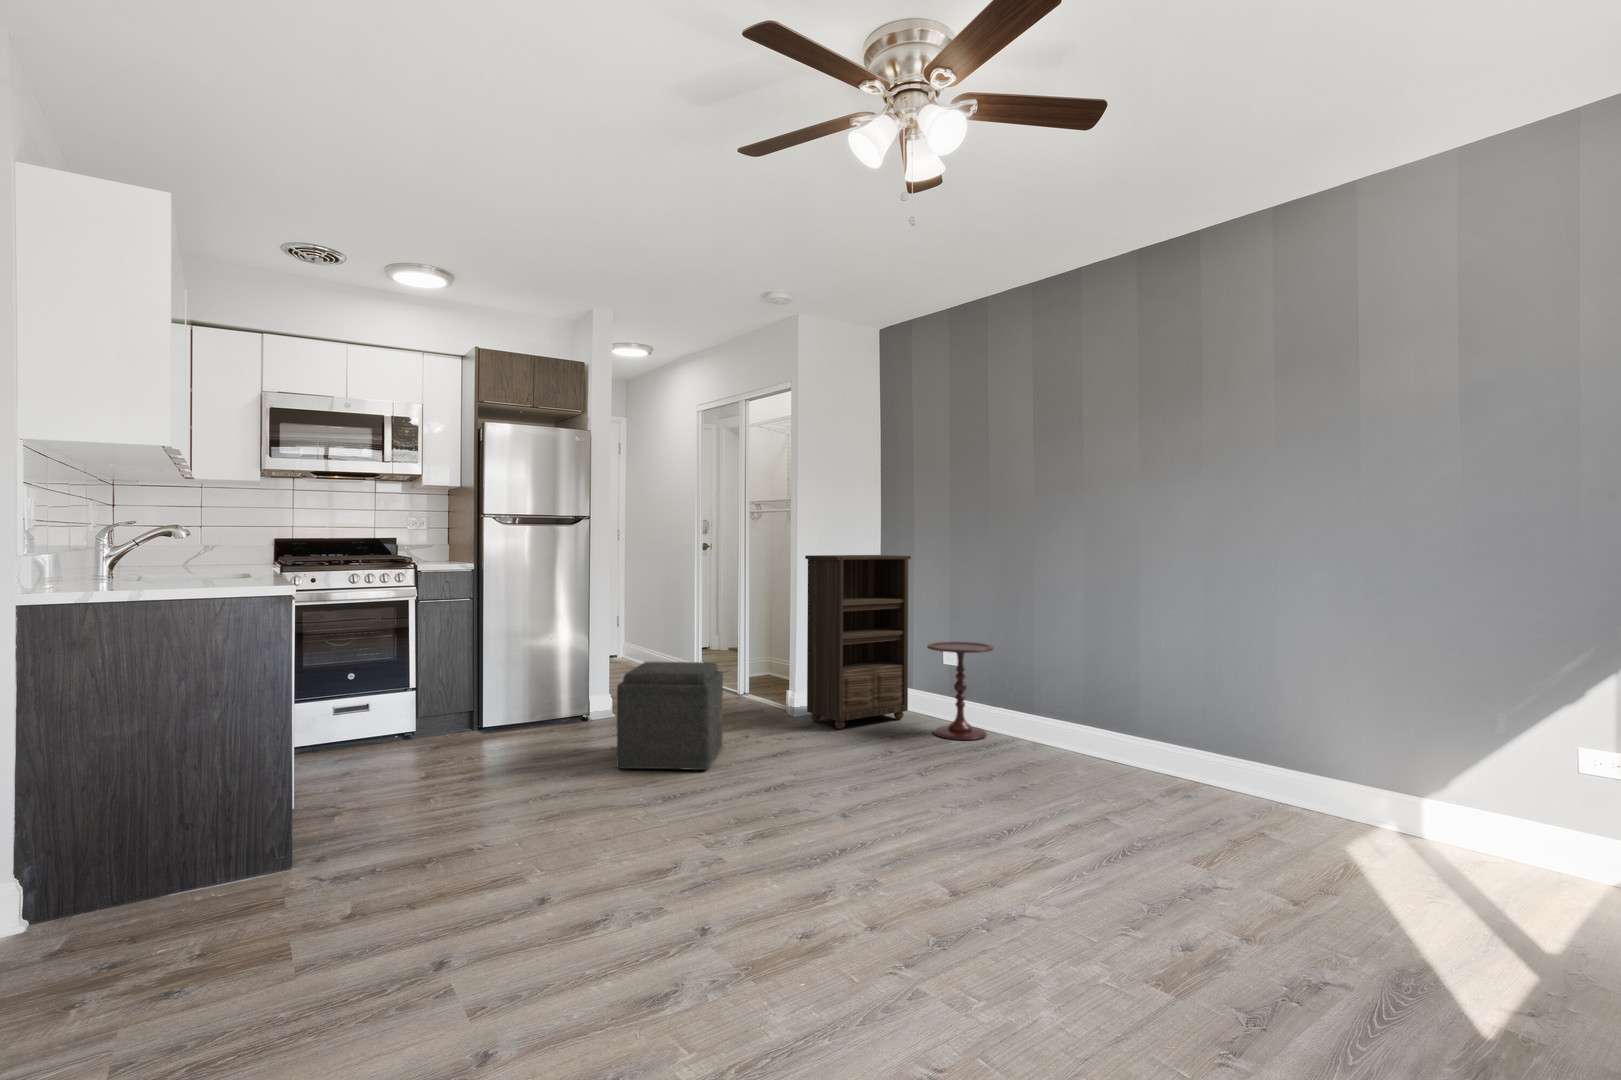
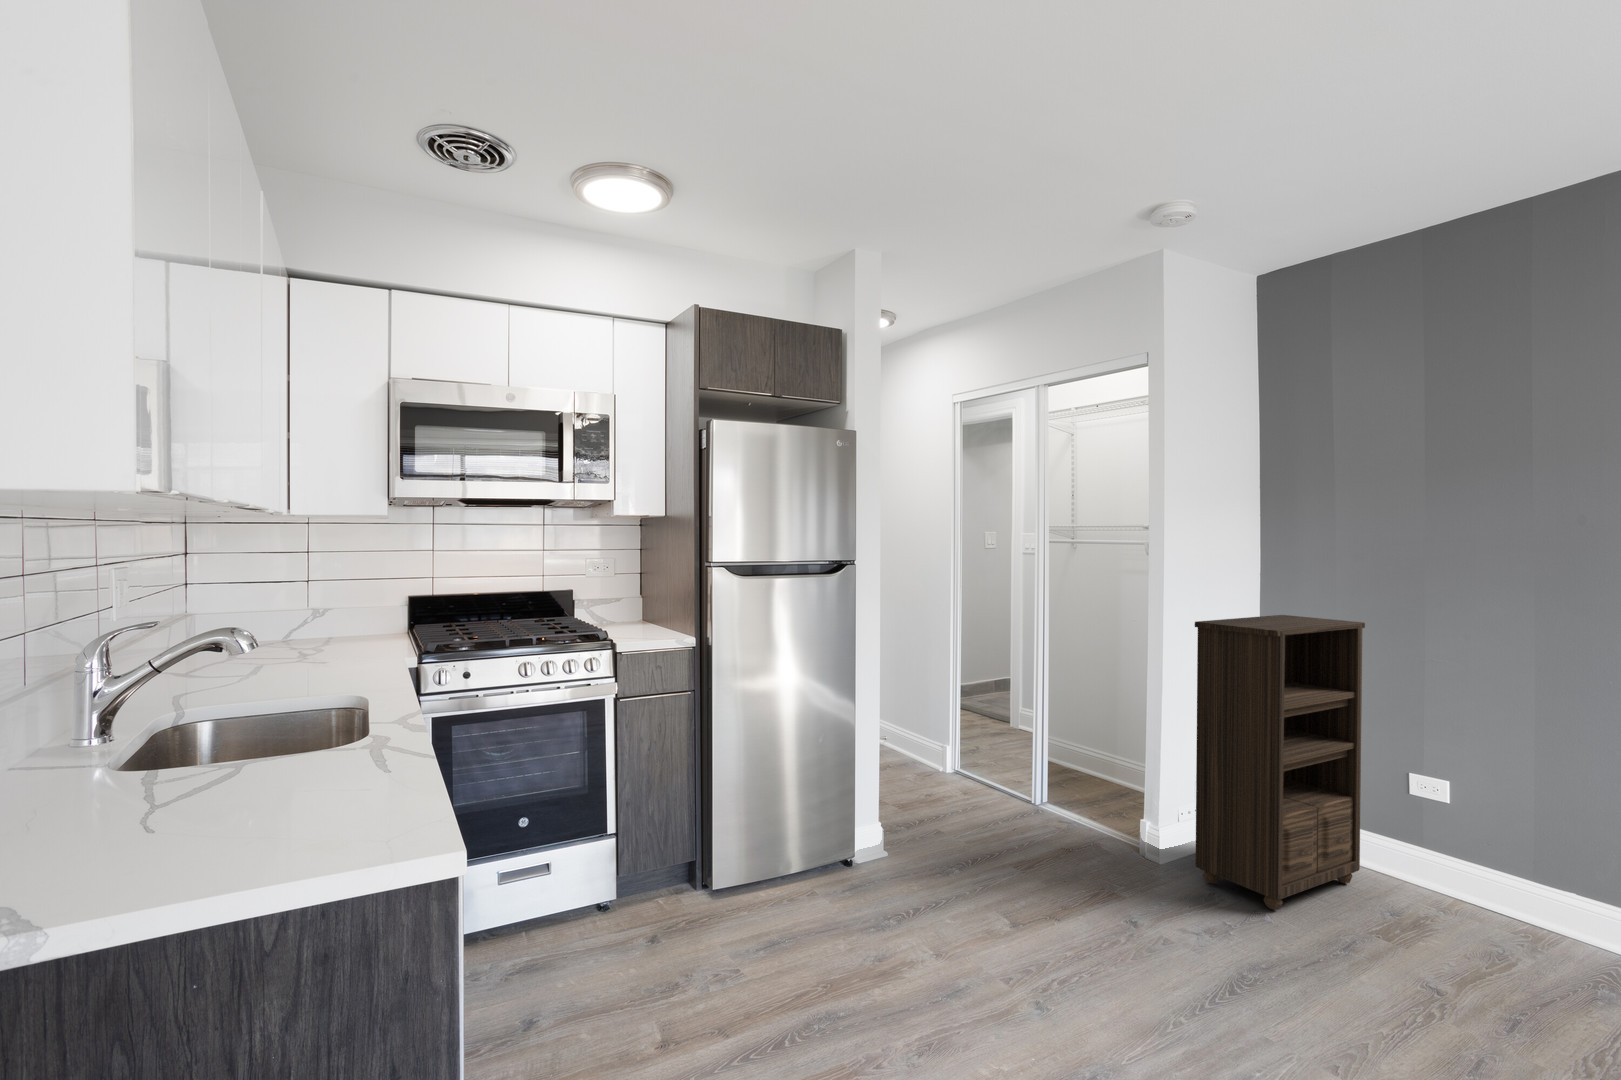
side table: present [927,642,994,740] -> none [1431,769,1579,958]
ottoman: present [617,662,723,770] -> none [978,815,1162,1049]

